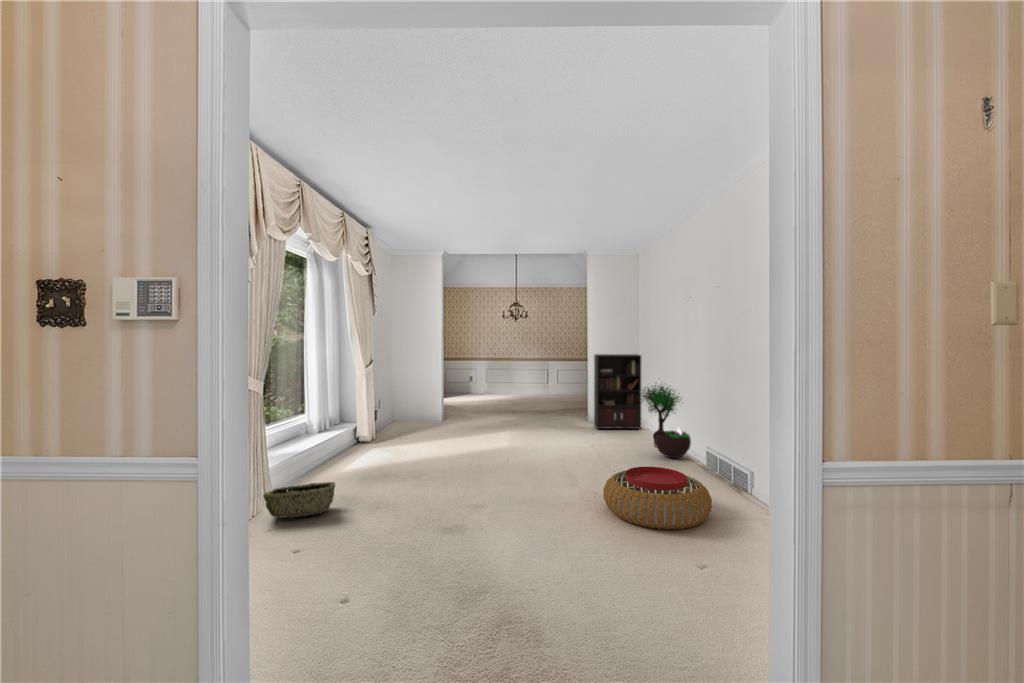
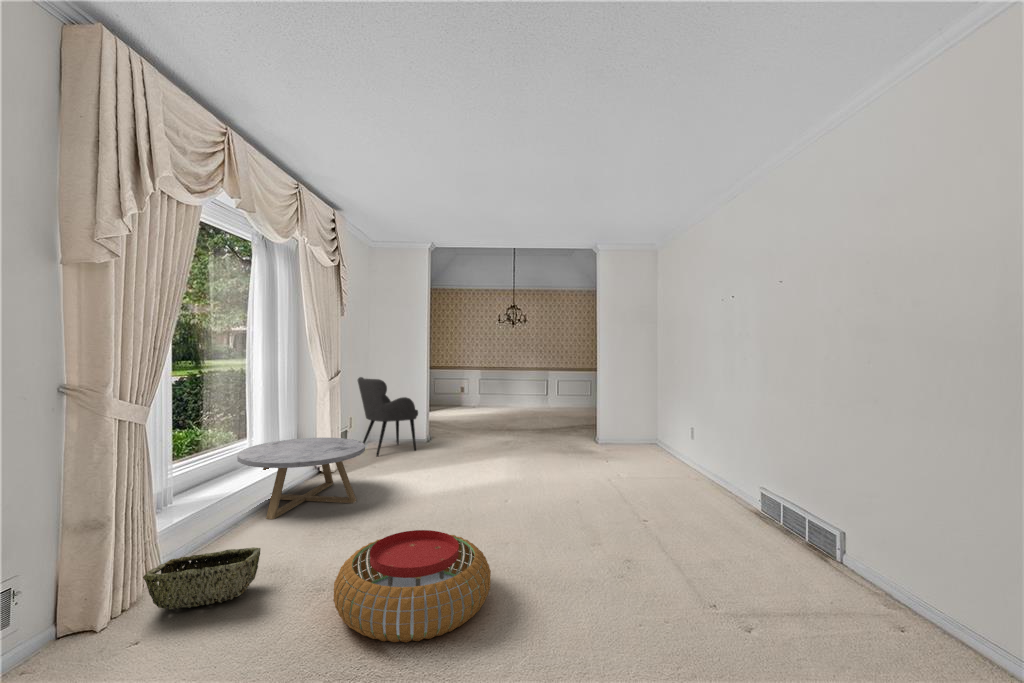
bookcase: present [594,354,641,429] -> none [607,365,666,456]
armchair: none [385,366,436,432] -> present [358,377,418,457]
potted tree: present [639,385,691,458] -> none [669,396,739,499]
coffee table: none [301,413,397,472] -> present [237,438,365,519]
pouf: present [603,467,712,529] -> present [333,530,491,642]

